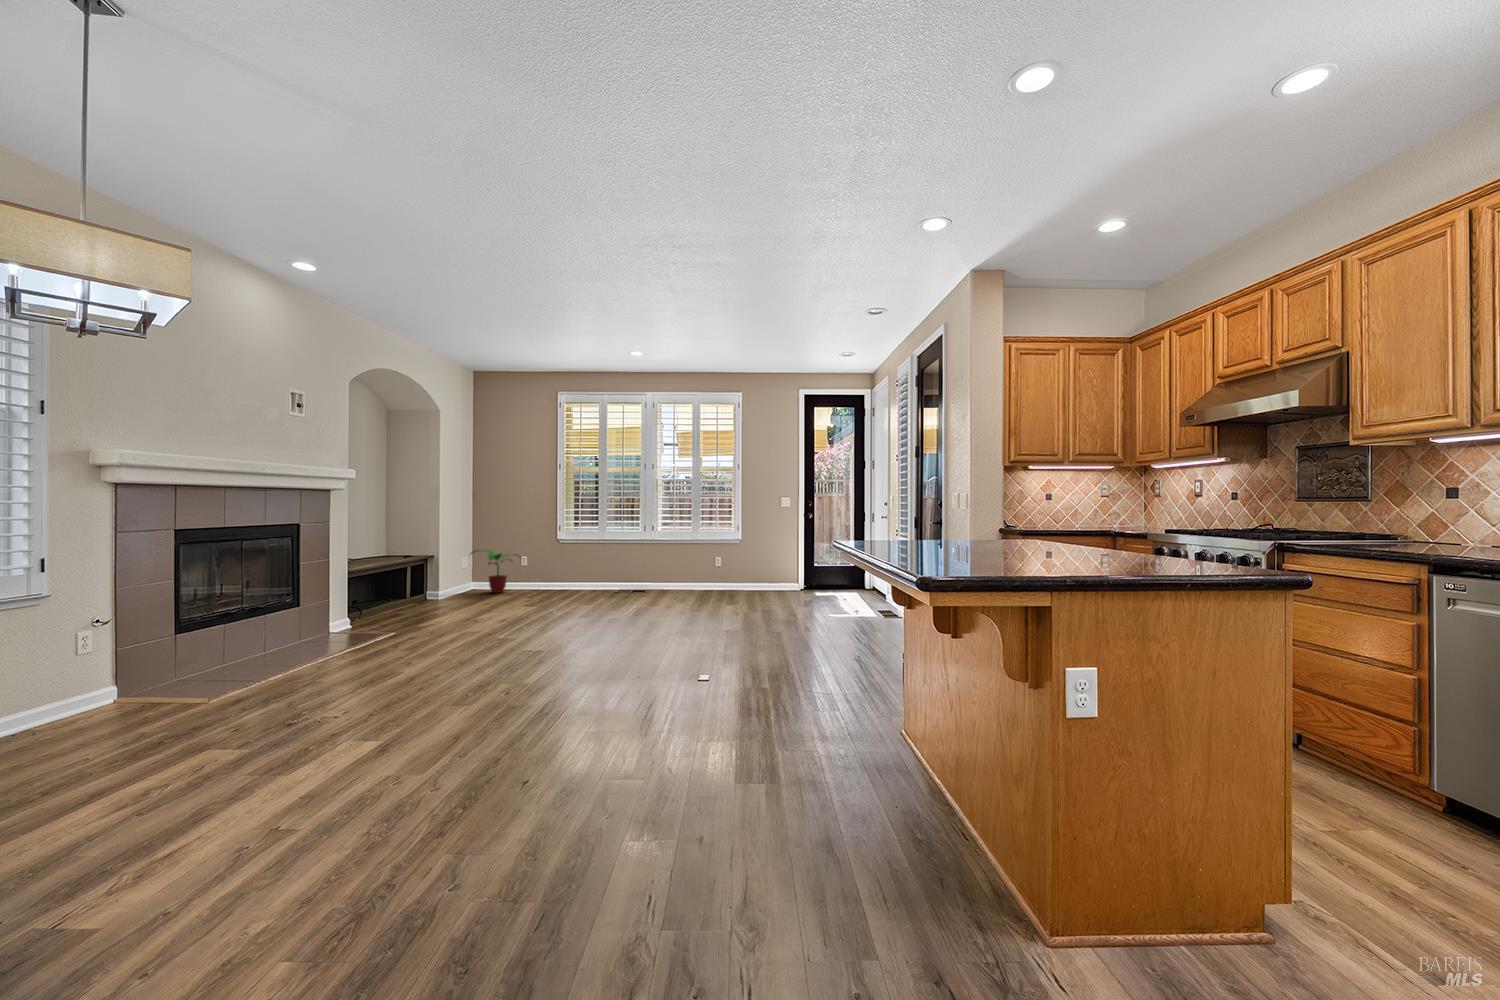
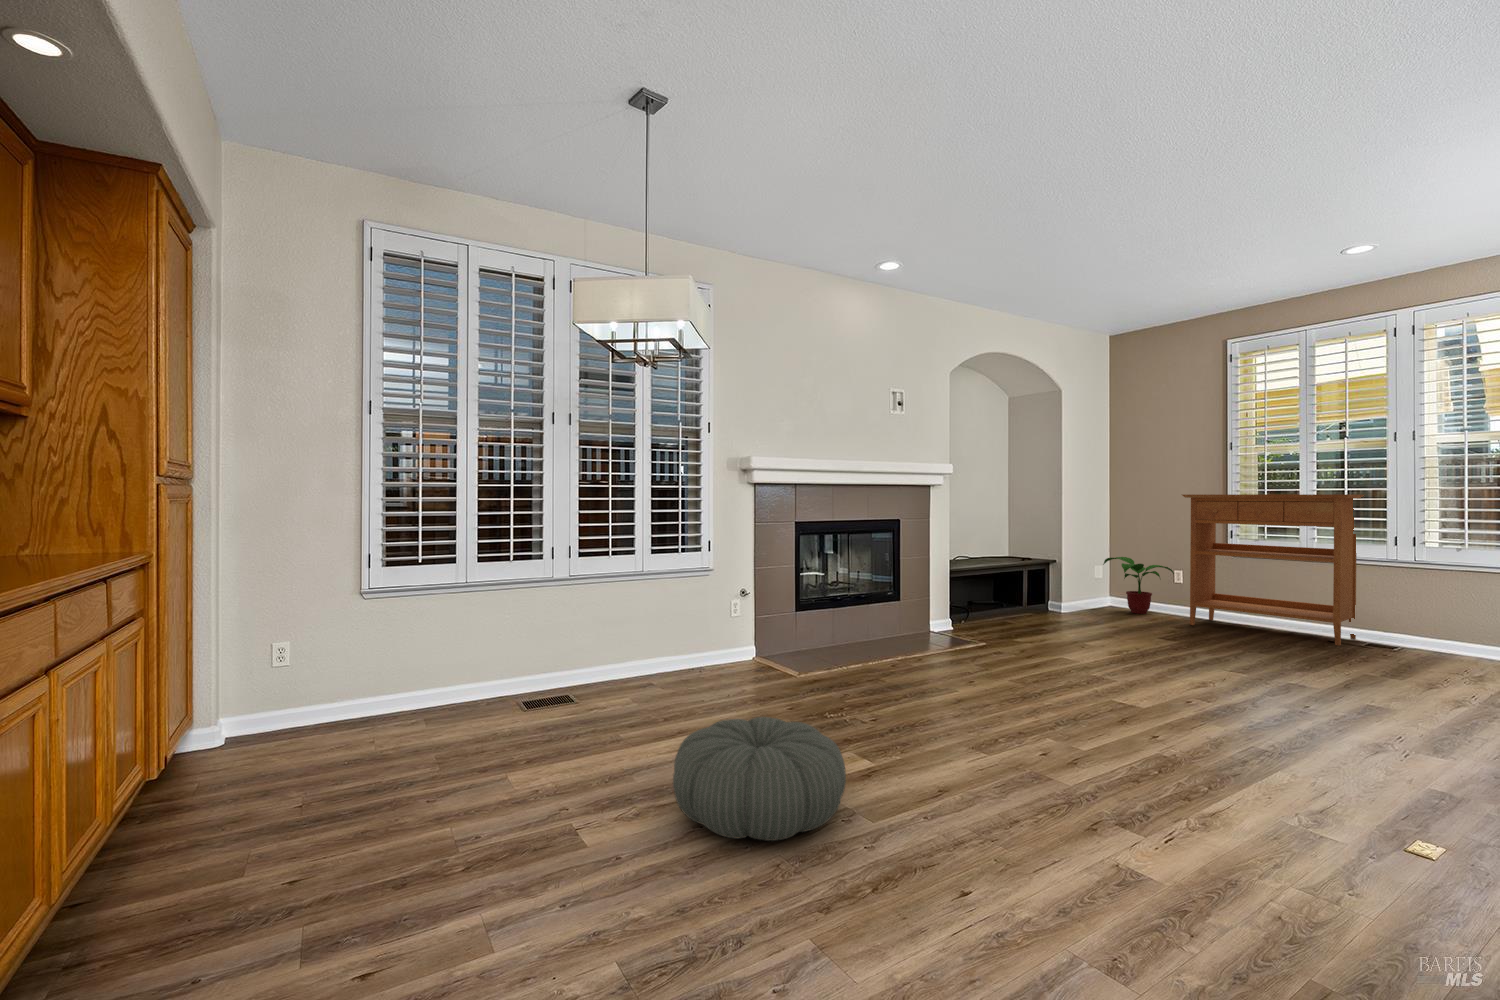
console table: none [532,499,633,595] -> present [1182,494,1364,646]
pouf: none [186,718,401,843] -> present [673,717,846,841]

